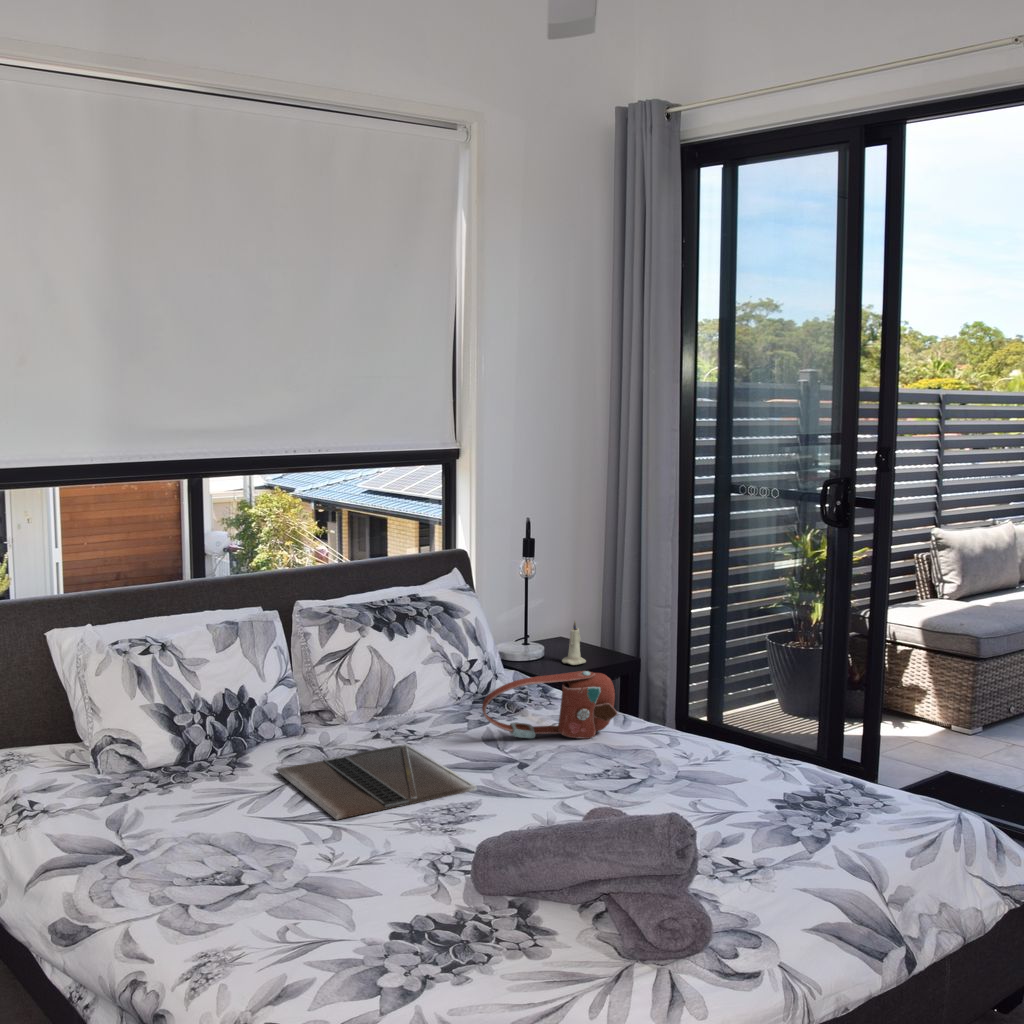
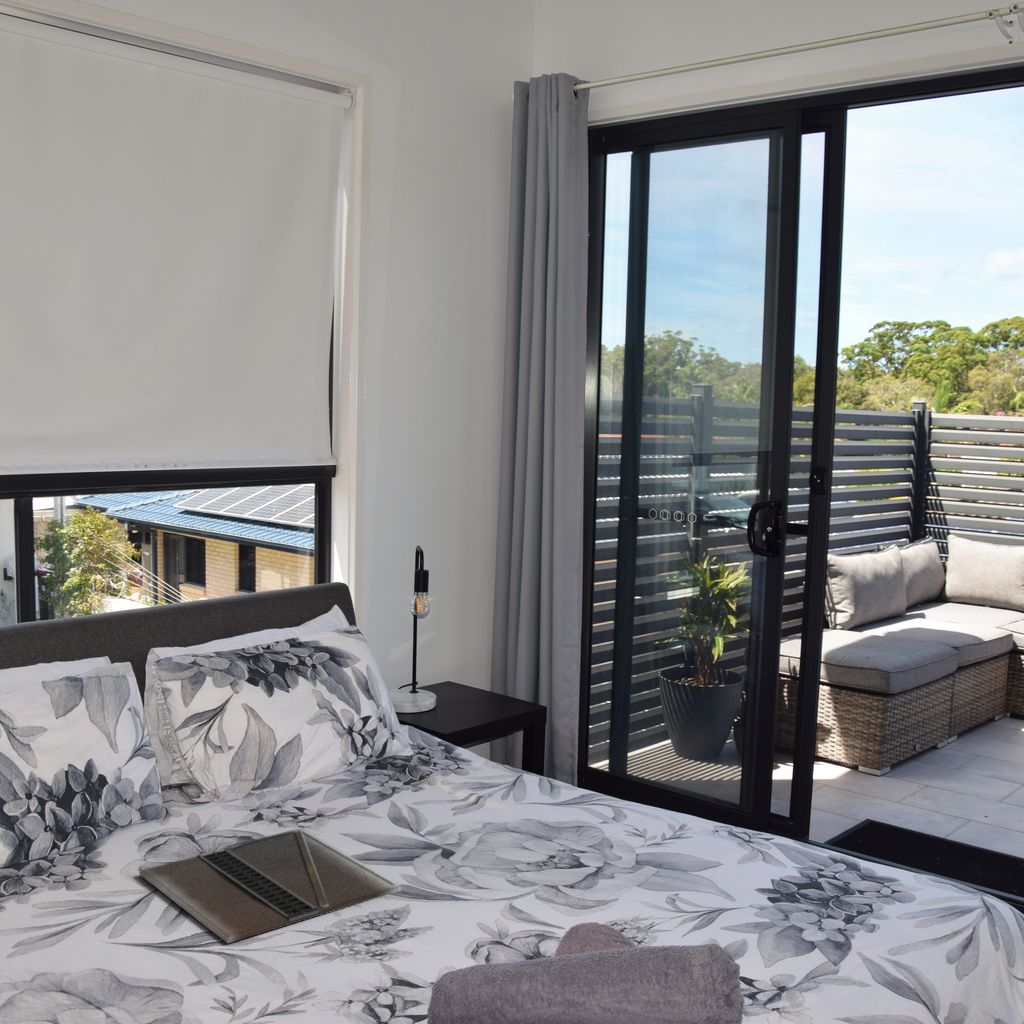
candle: present [562,621,586,665] -> none [459,663,487,715]
handbag: present [482,671,617,739] -> none [394,731,555,815]

